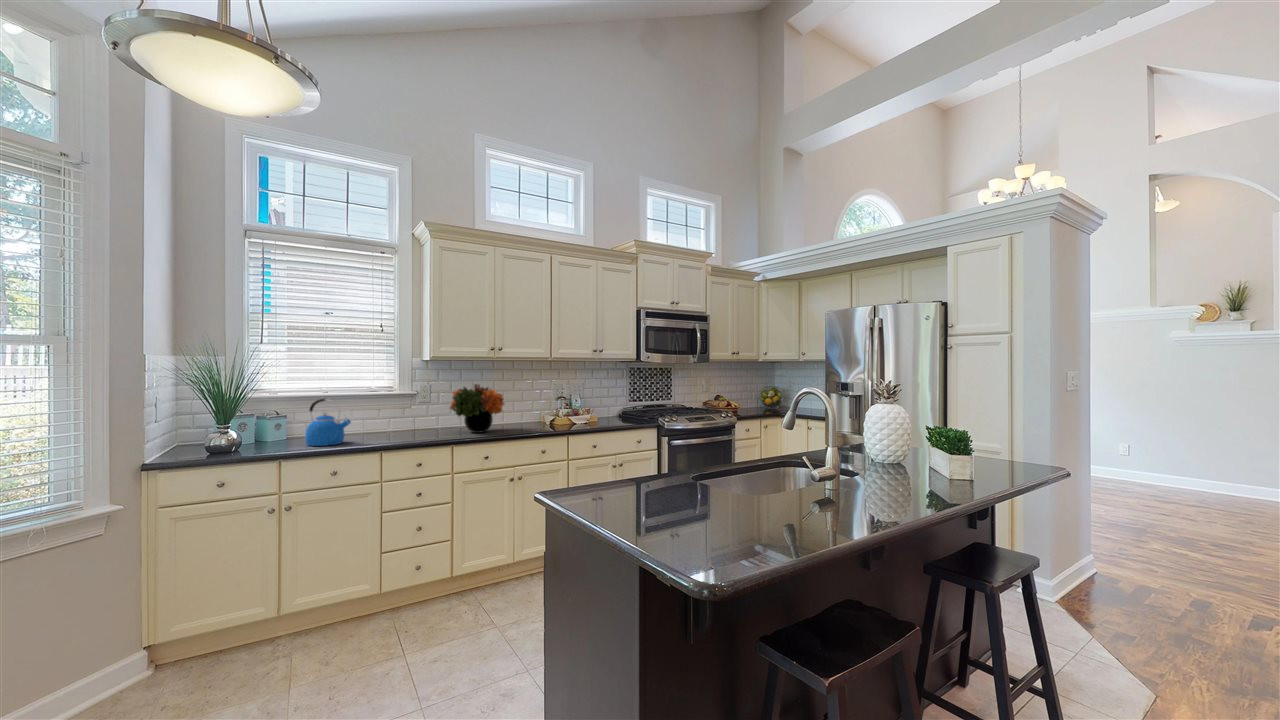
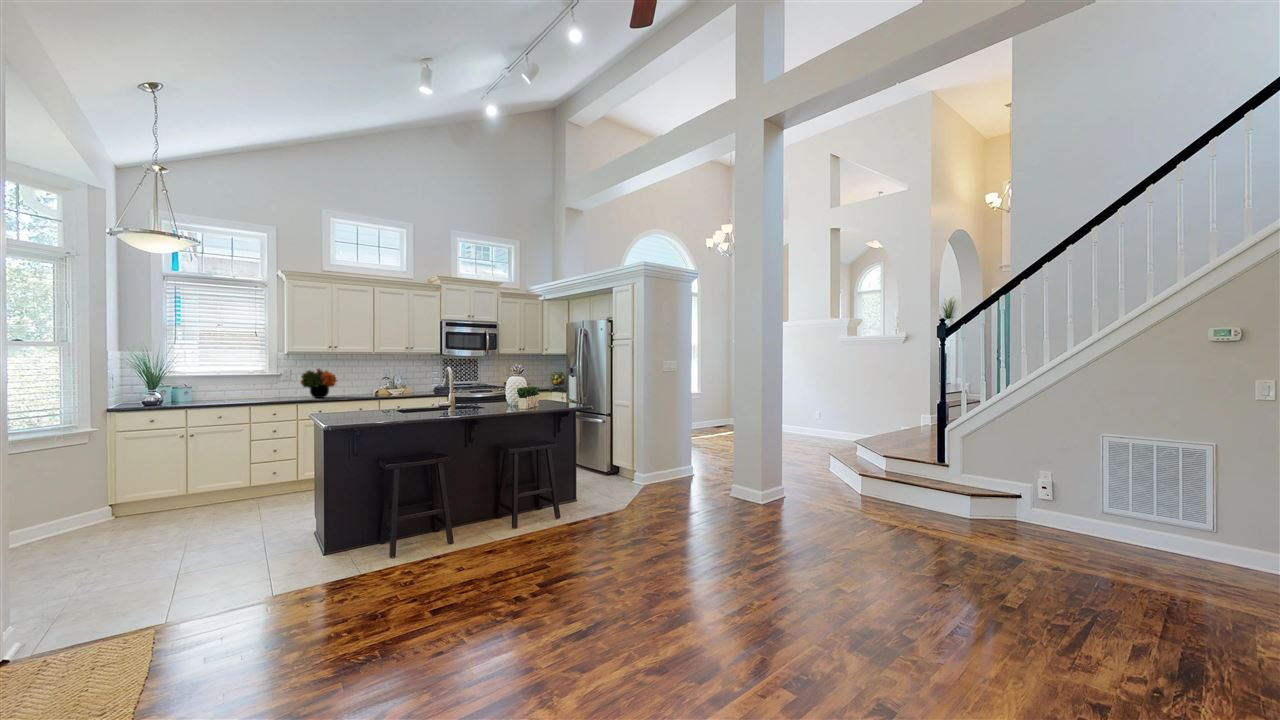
kettle: present [305,399,351,446] -> none [203,376,232,403]

